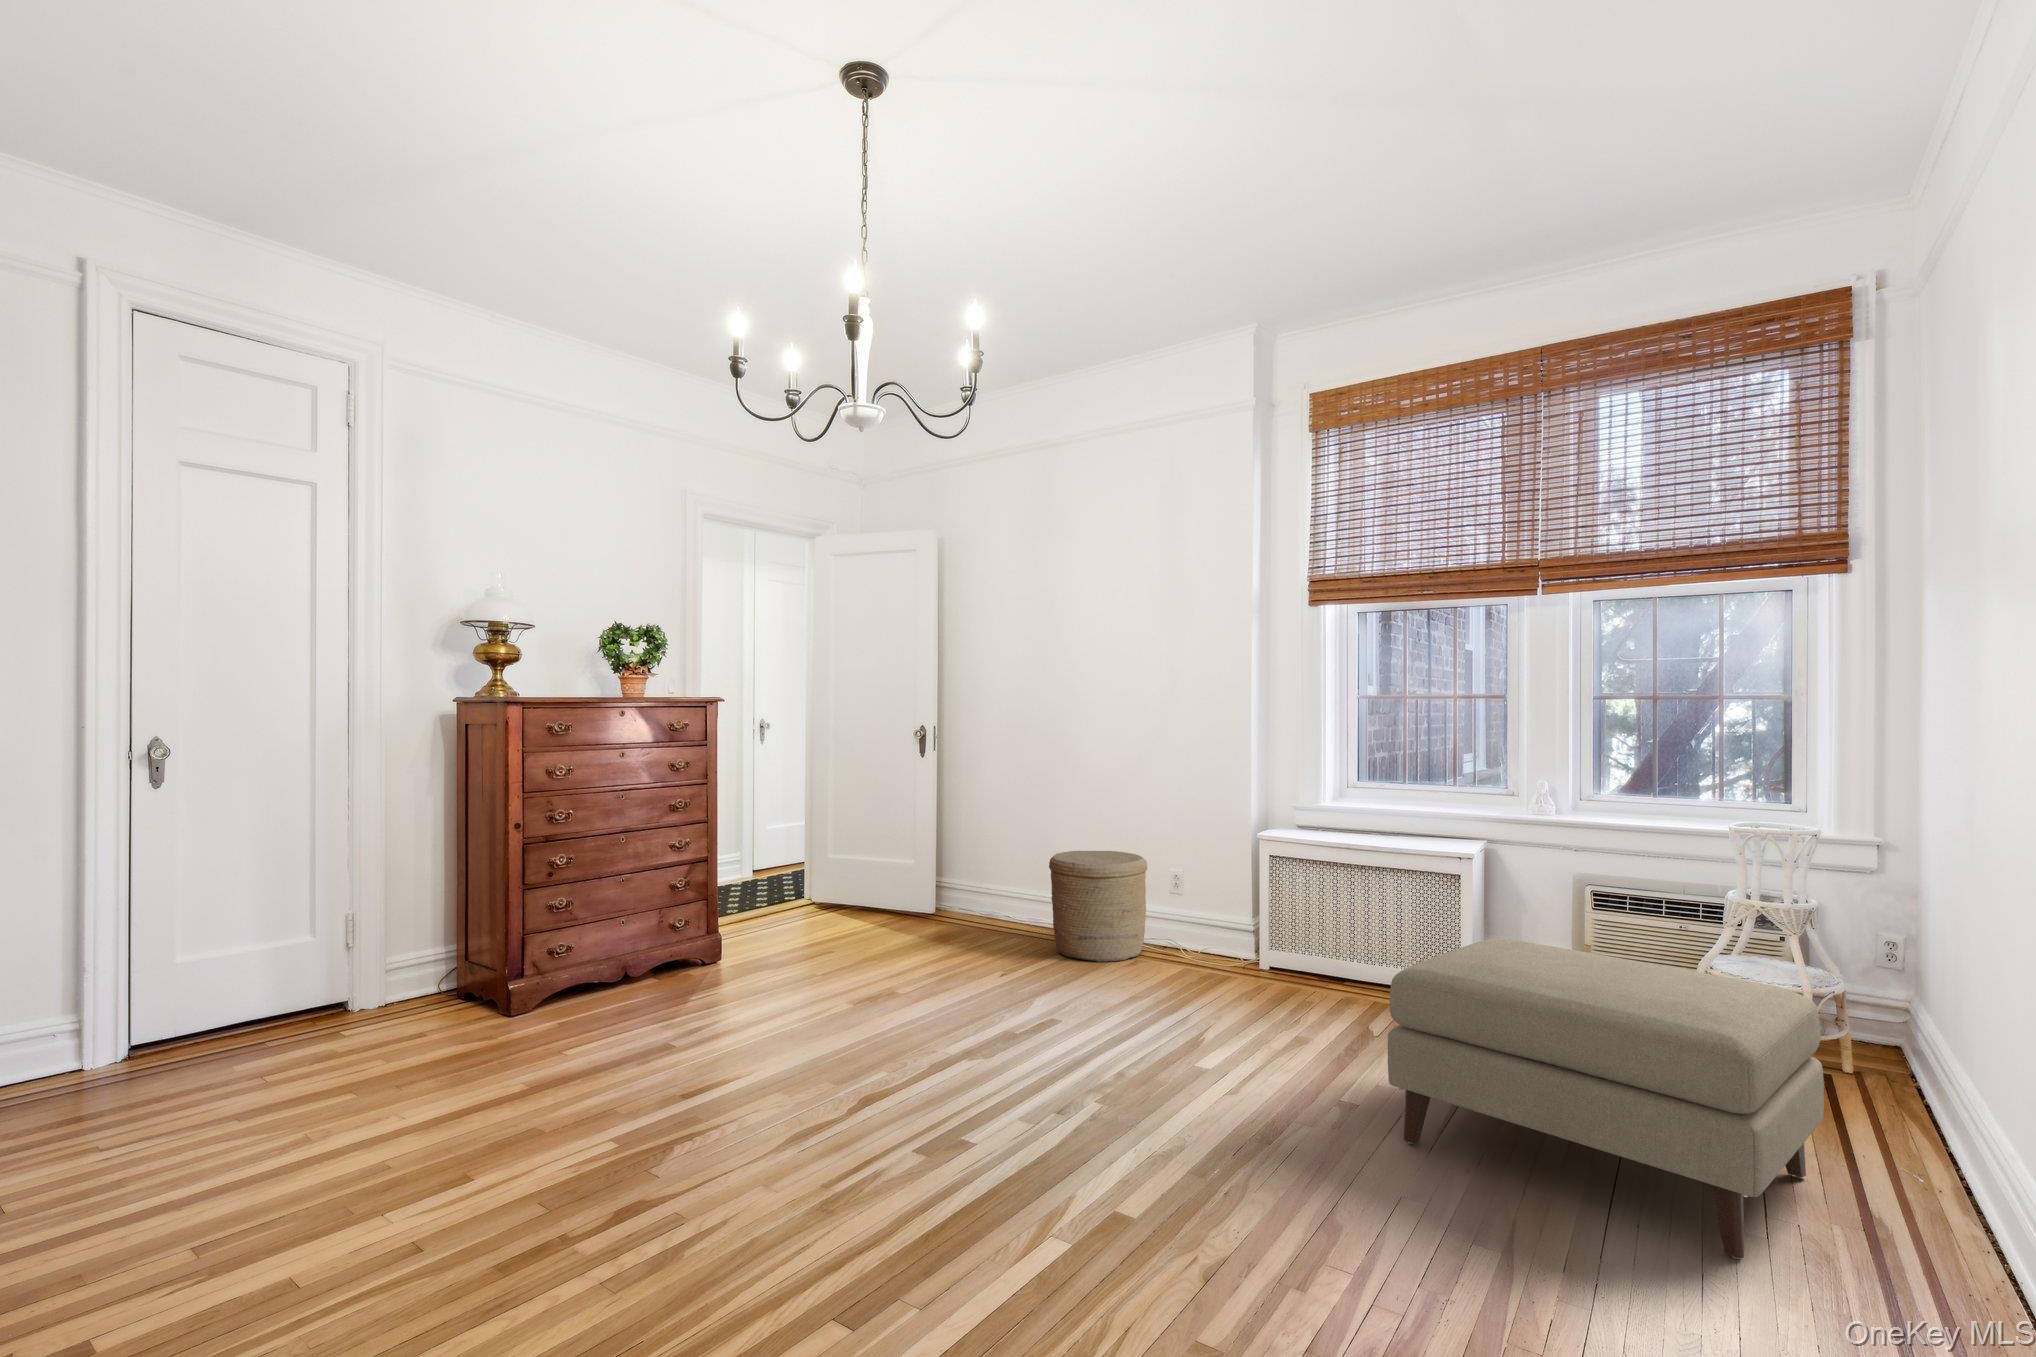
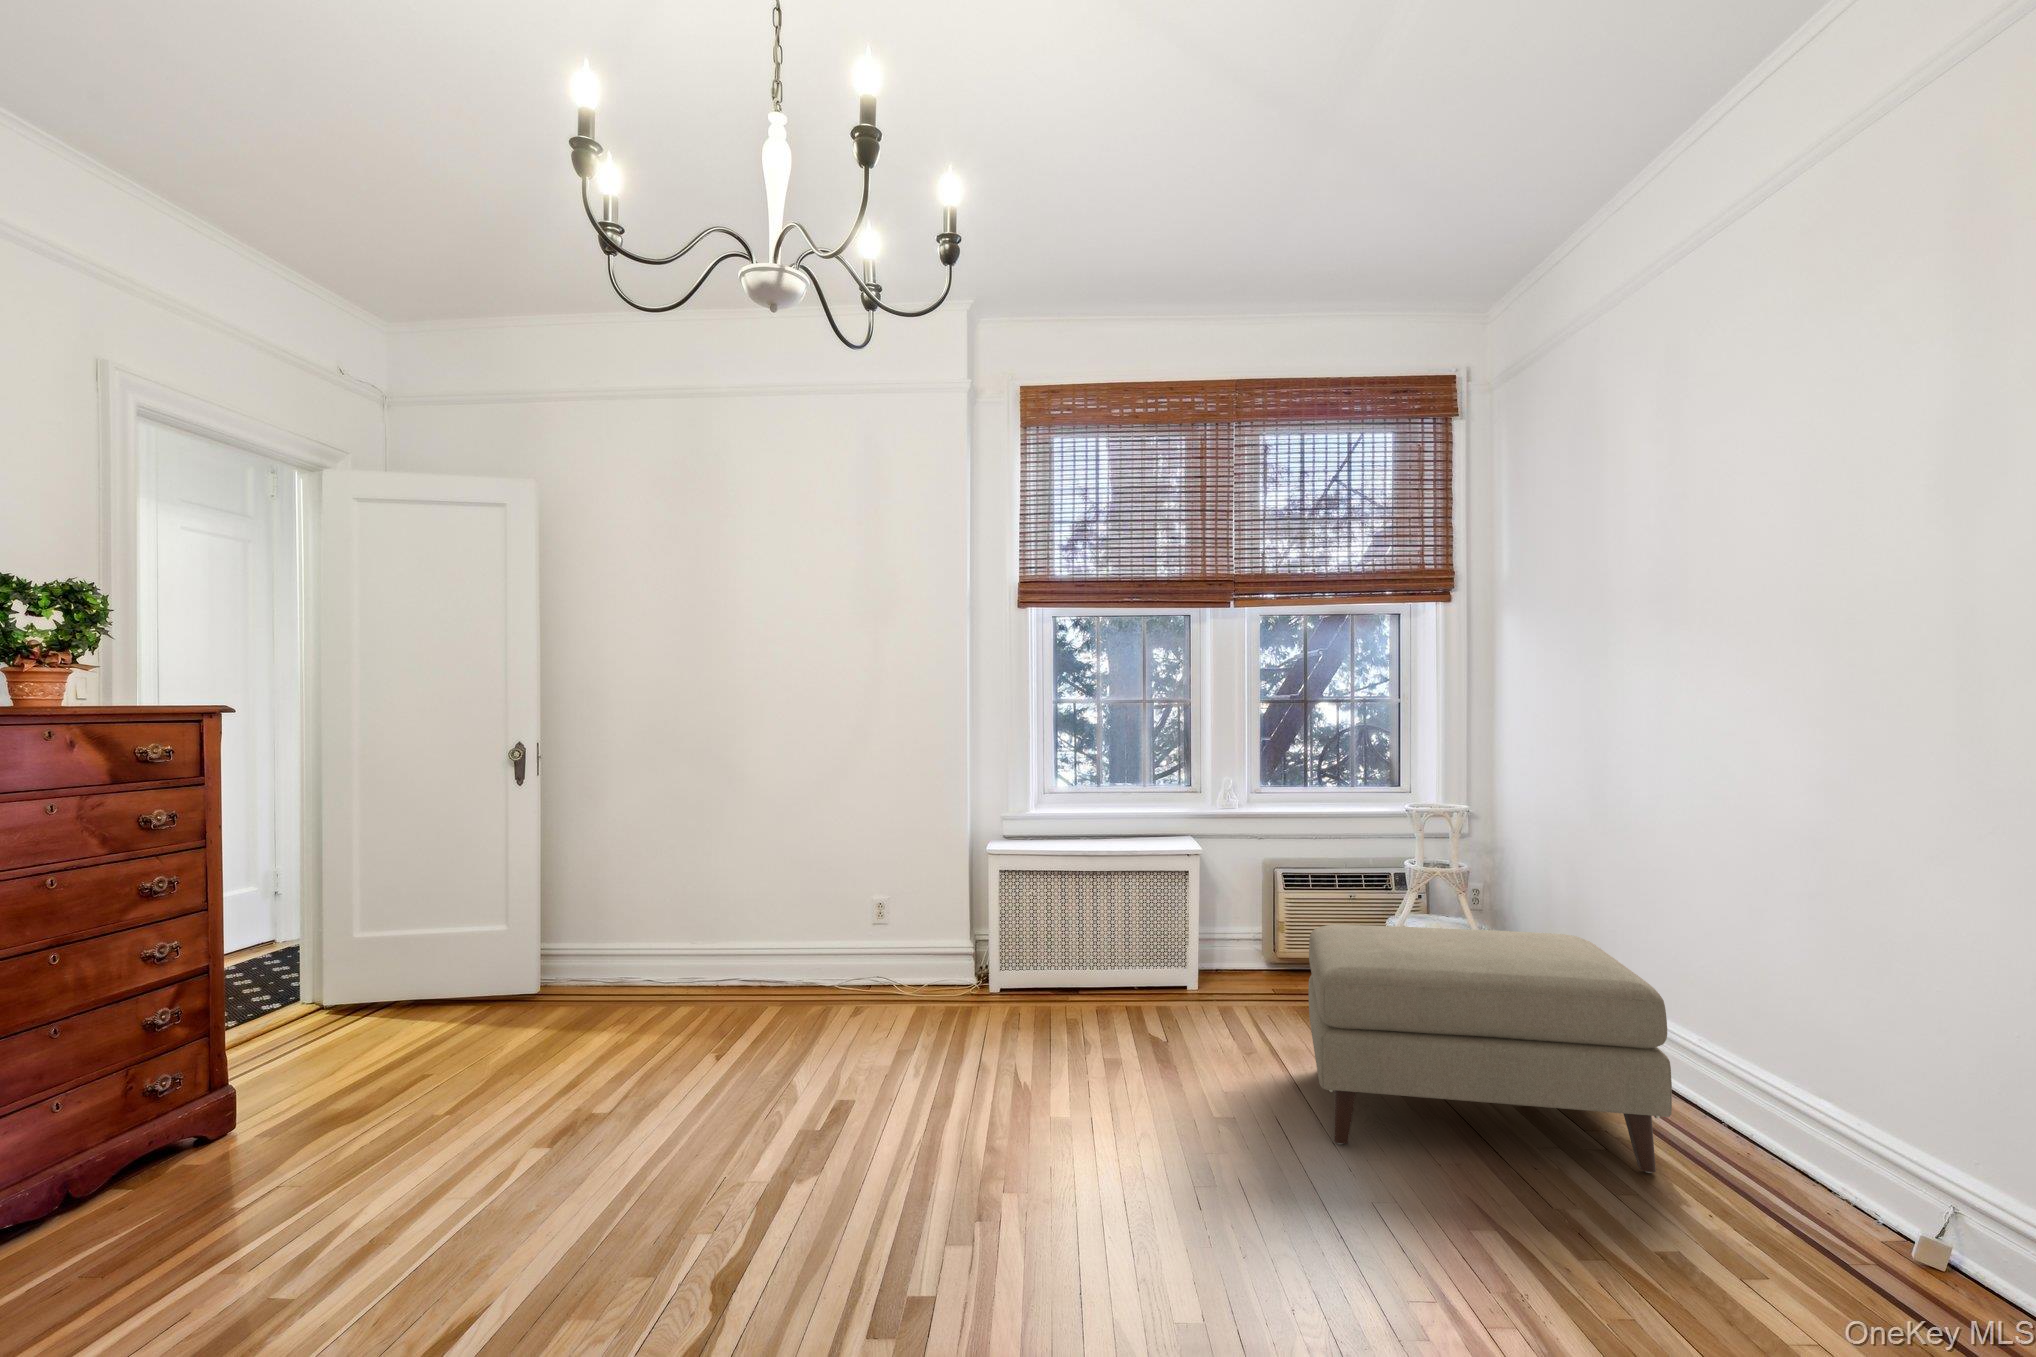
woven basket: present [1049,851,1147,962] -> none [739,883,858,1019]

